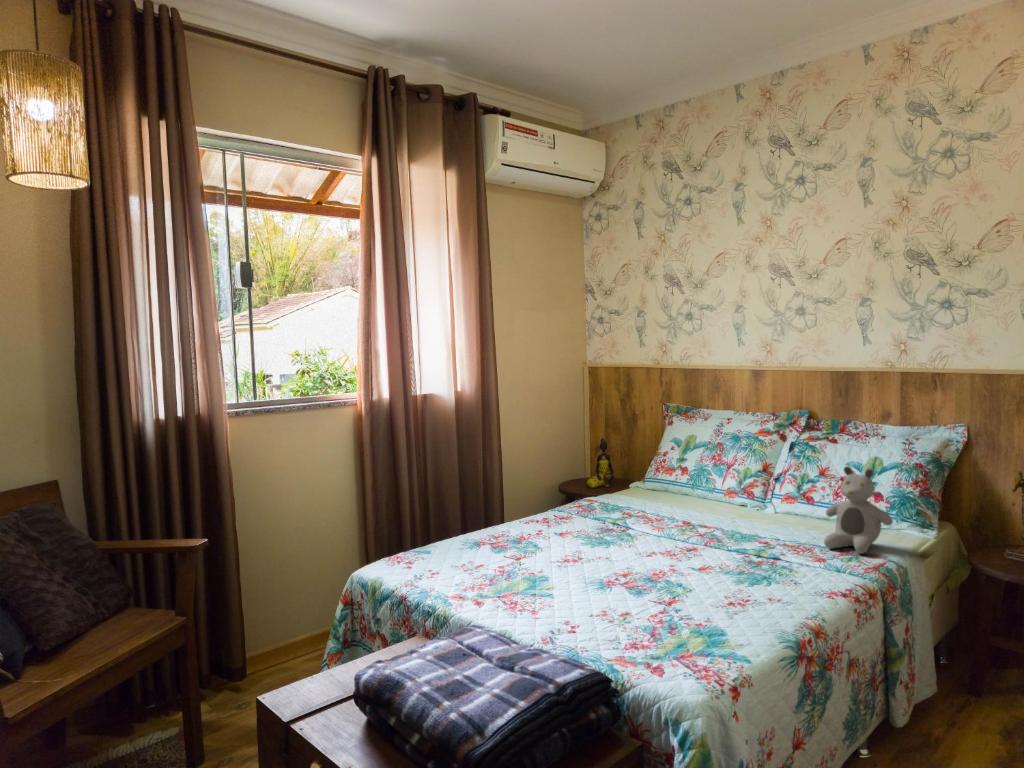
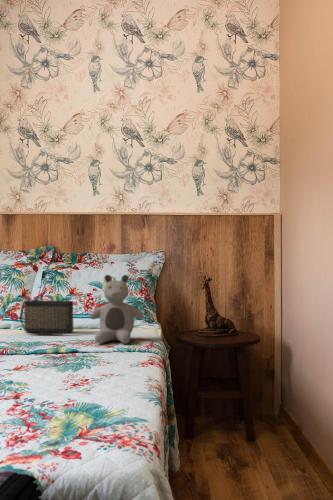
handbag: none [753,480,816,526] -> present [20,301,73,335]

